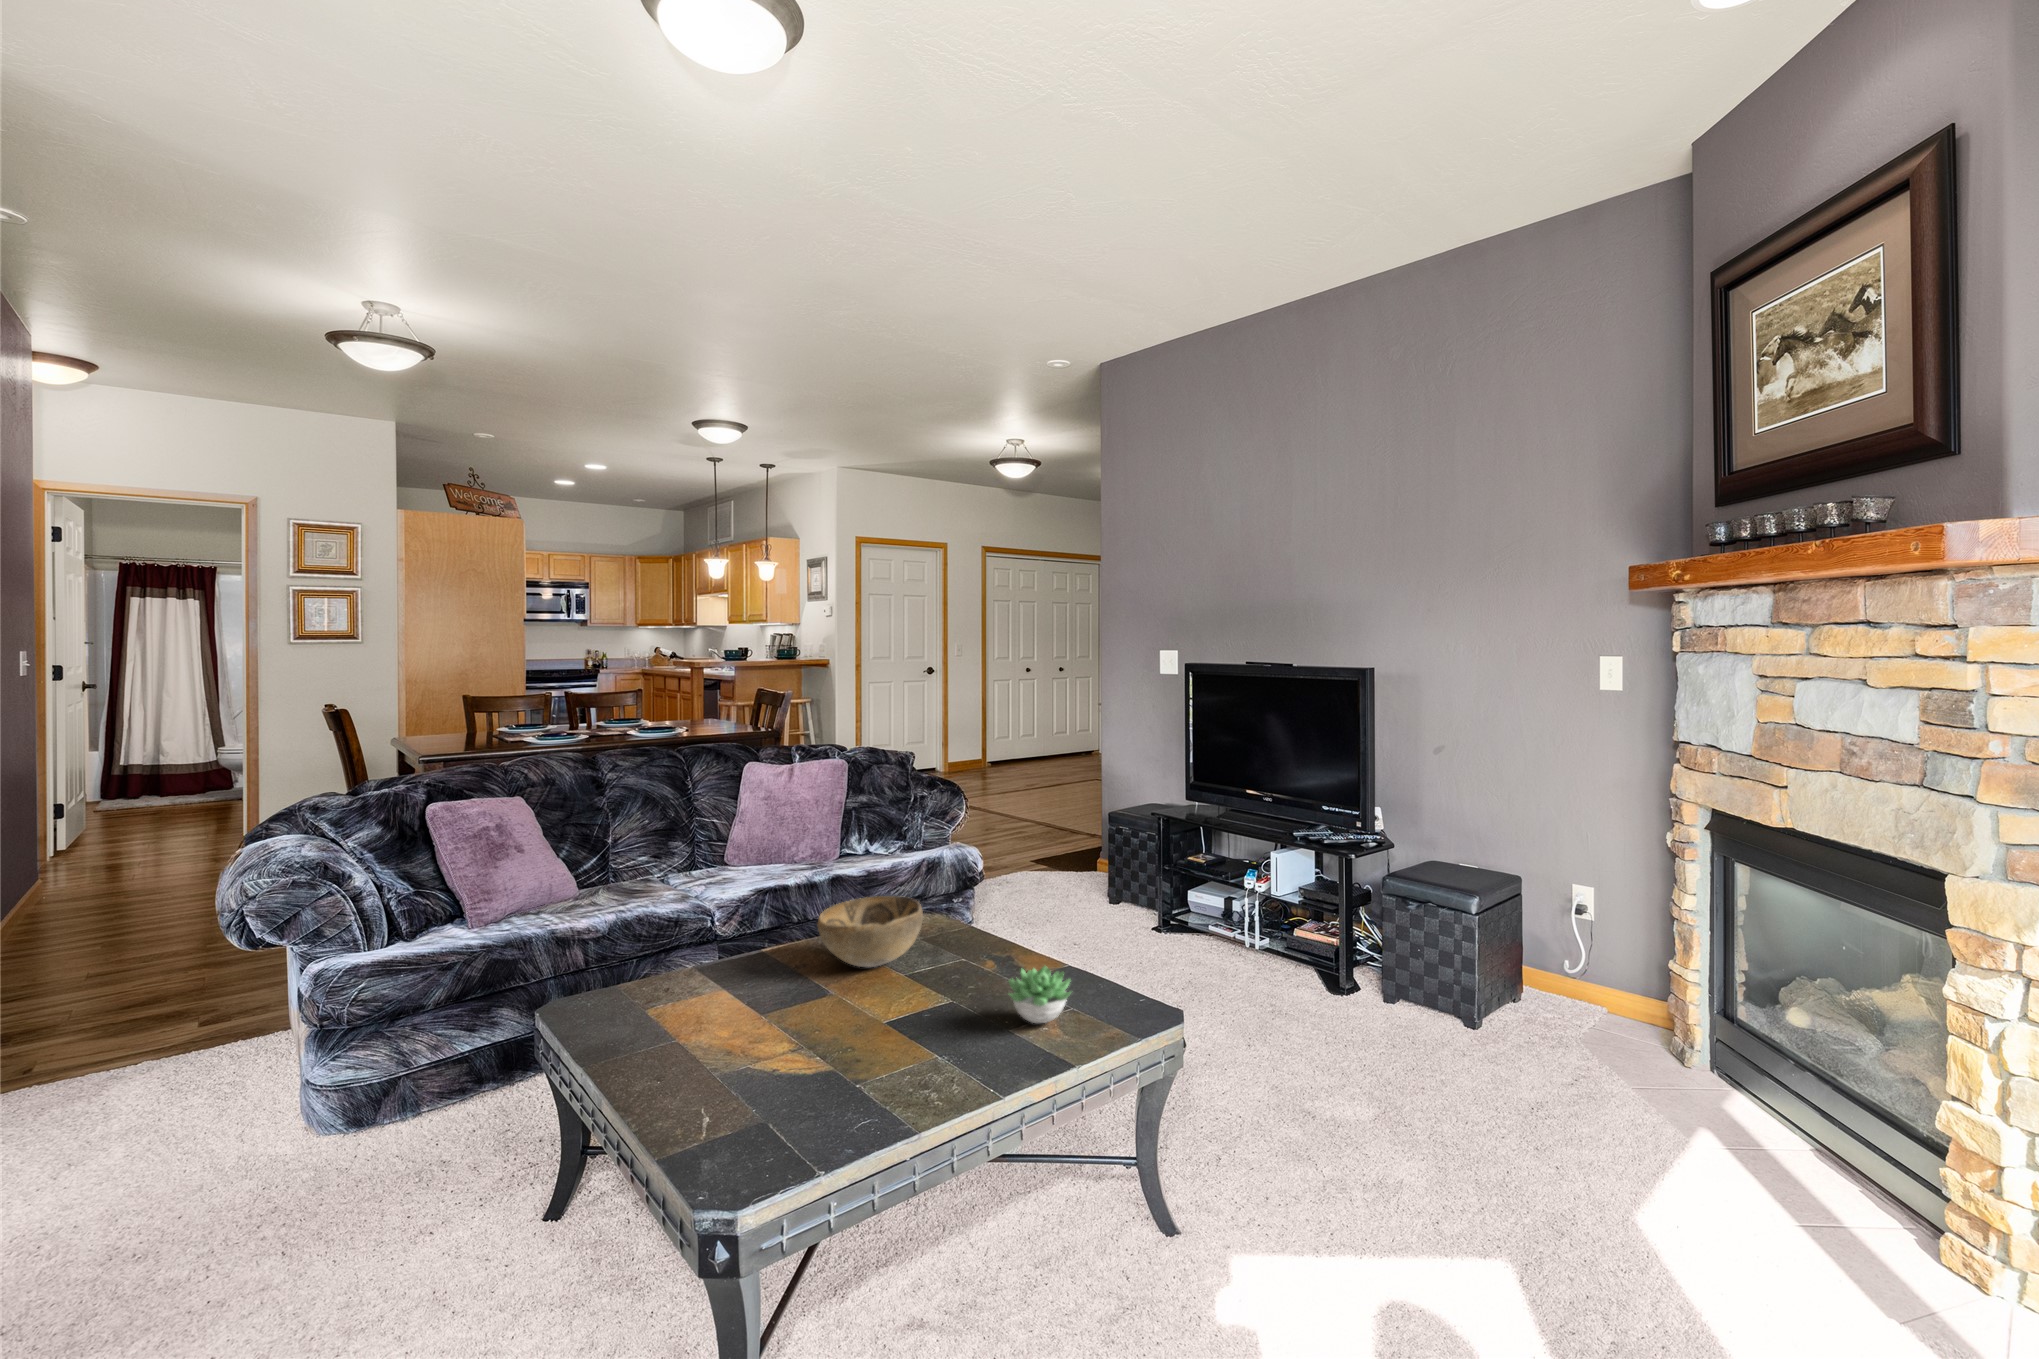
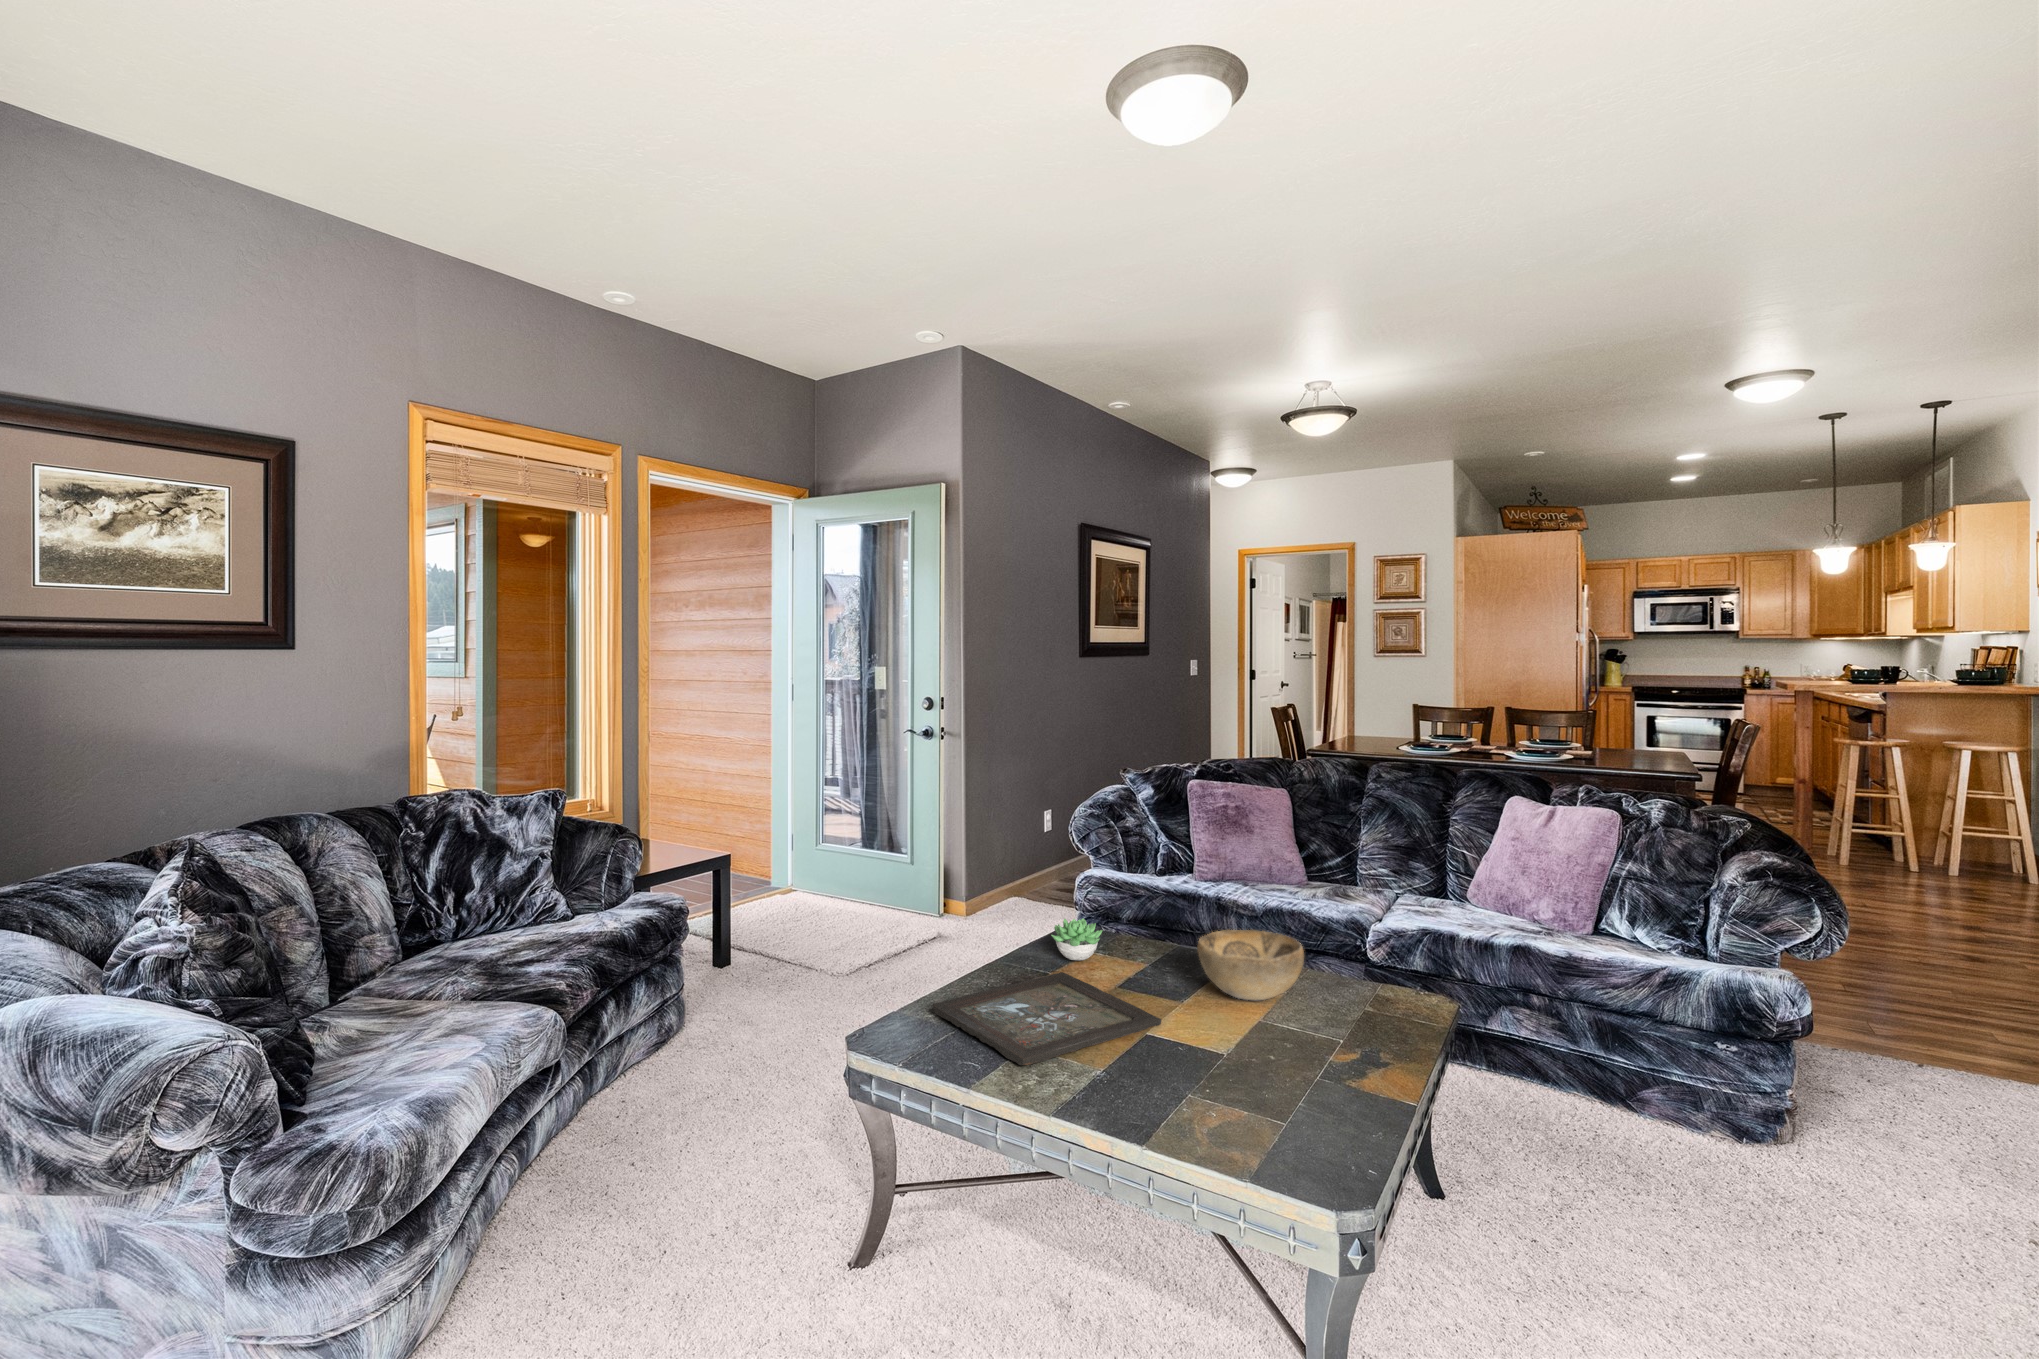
succulent plant: present [1008,966,1071,1023] -> present [1051,919,1102,960]
tray: none [717,1003,925,1124] -> present [933,972,1161,1065]

